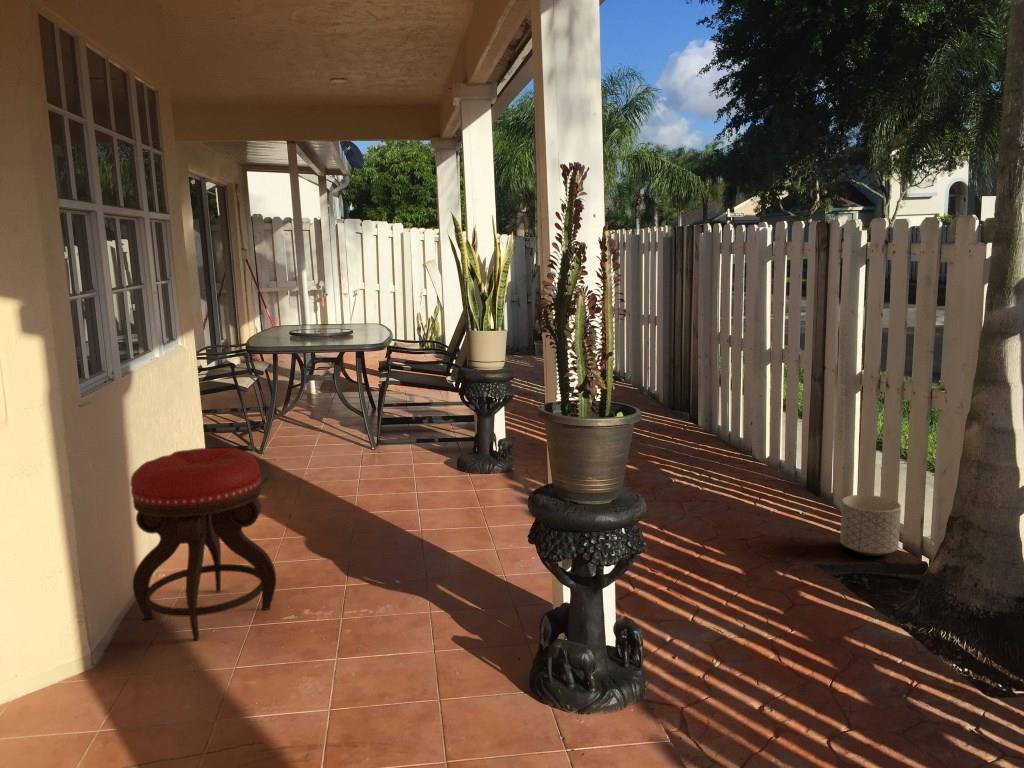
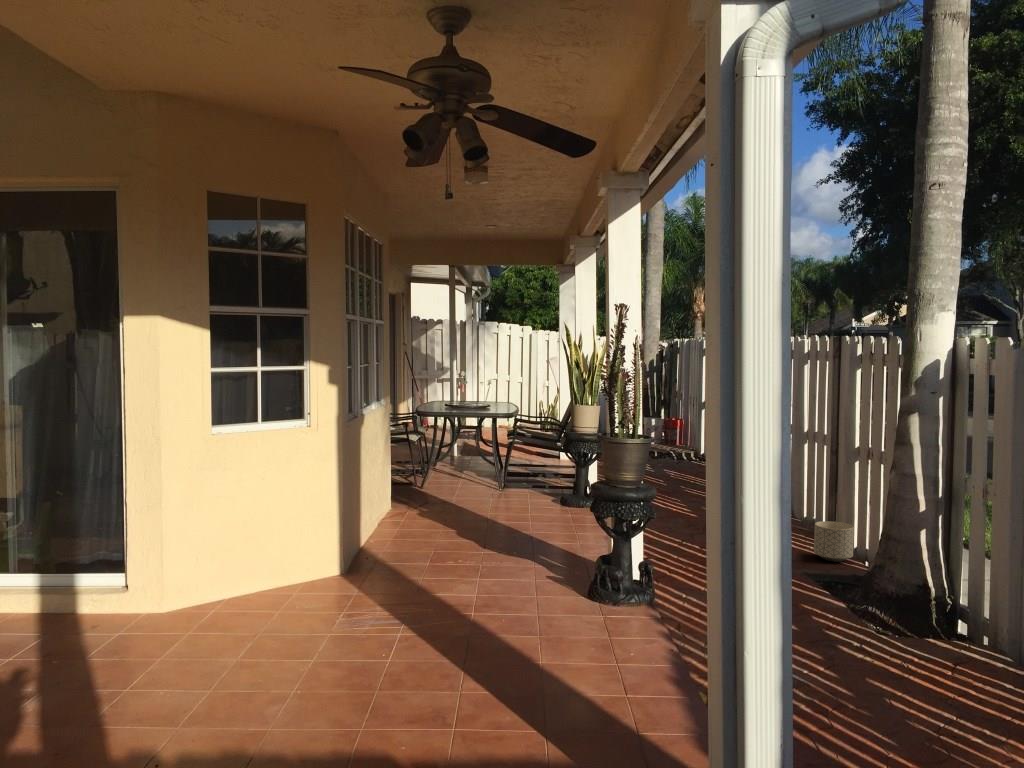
stool: present [131,448,276,641] -> none [362,460,443,568]

